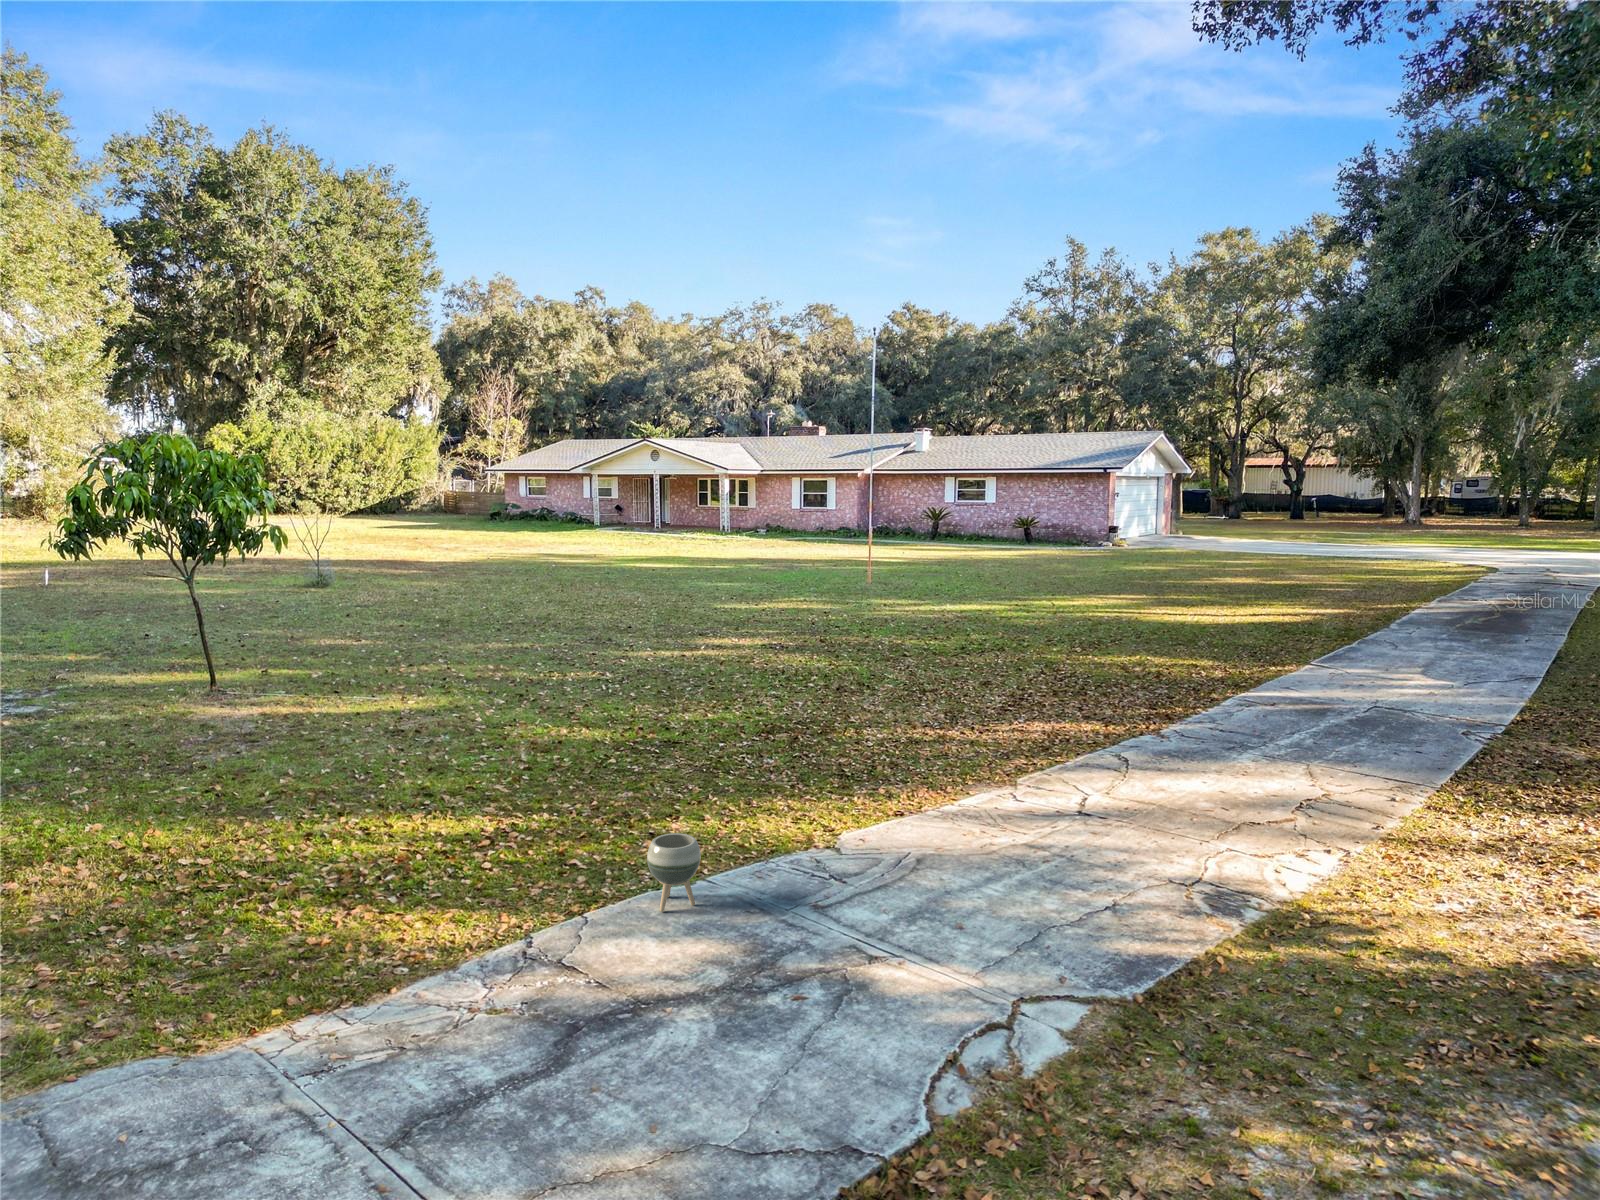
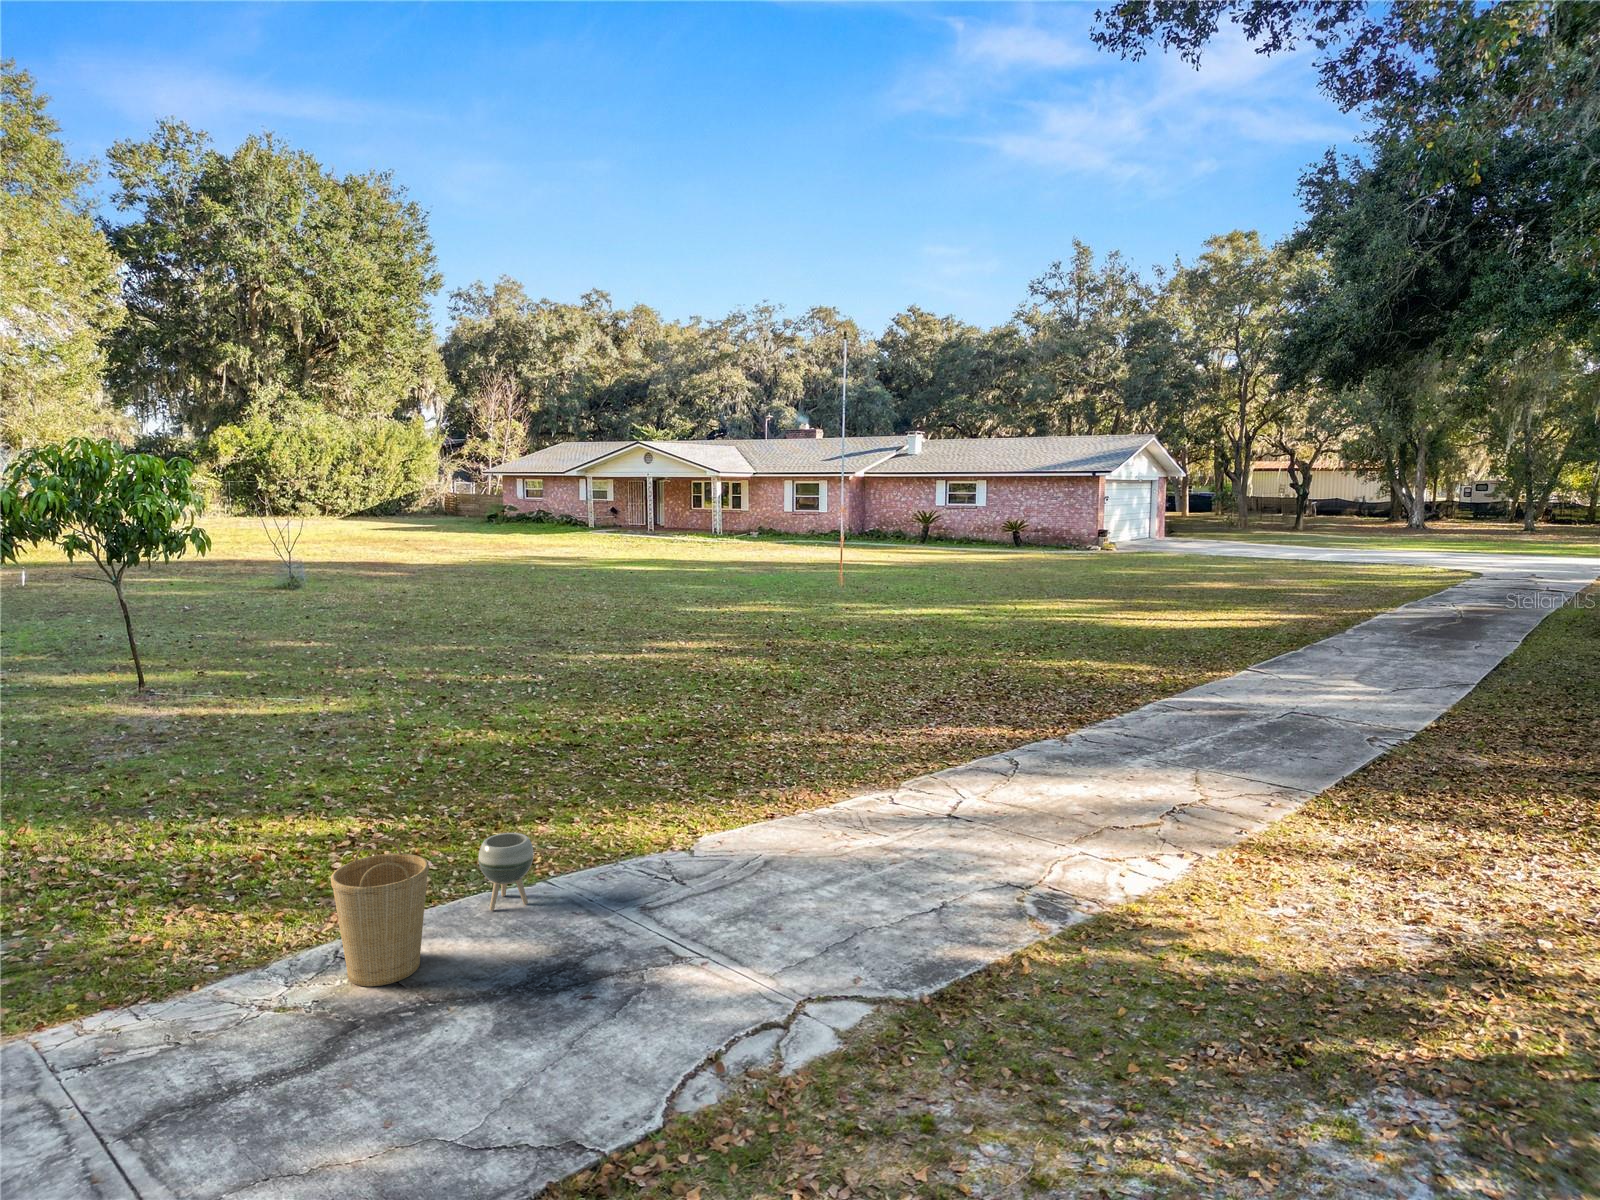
basket: none [531,840,623,989] -> present [331,838,429,986]

